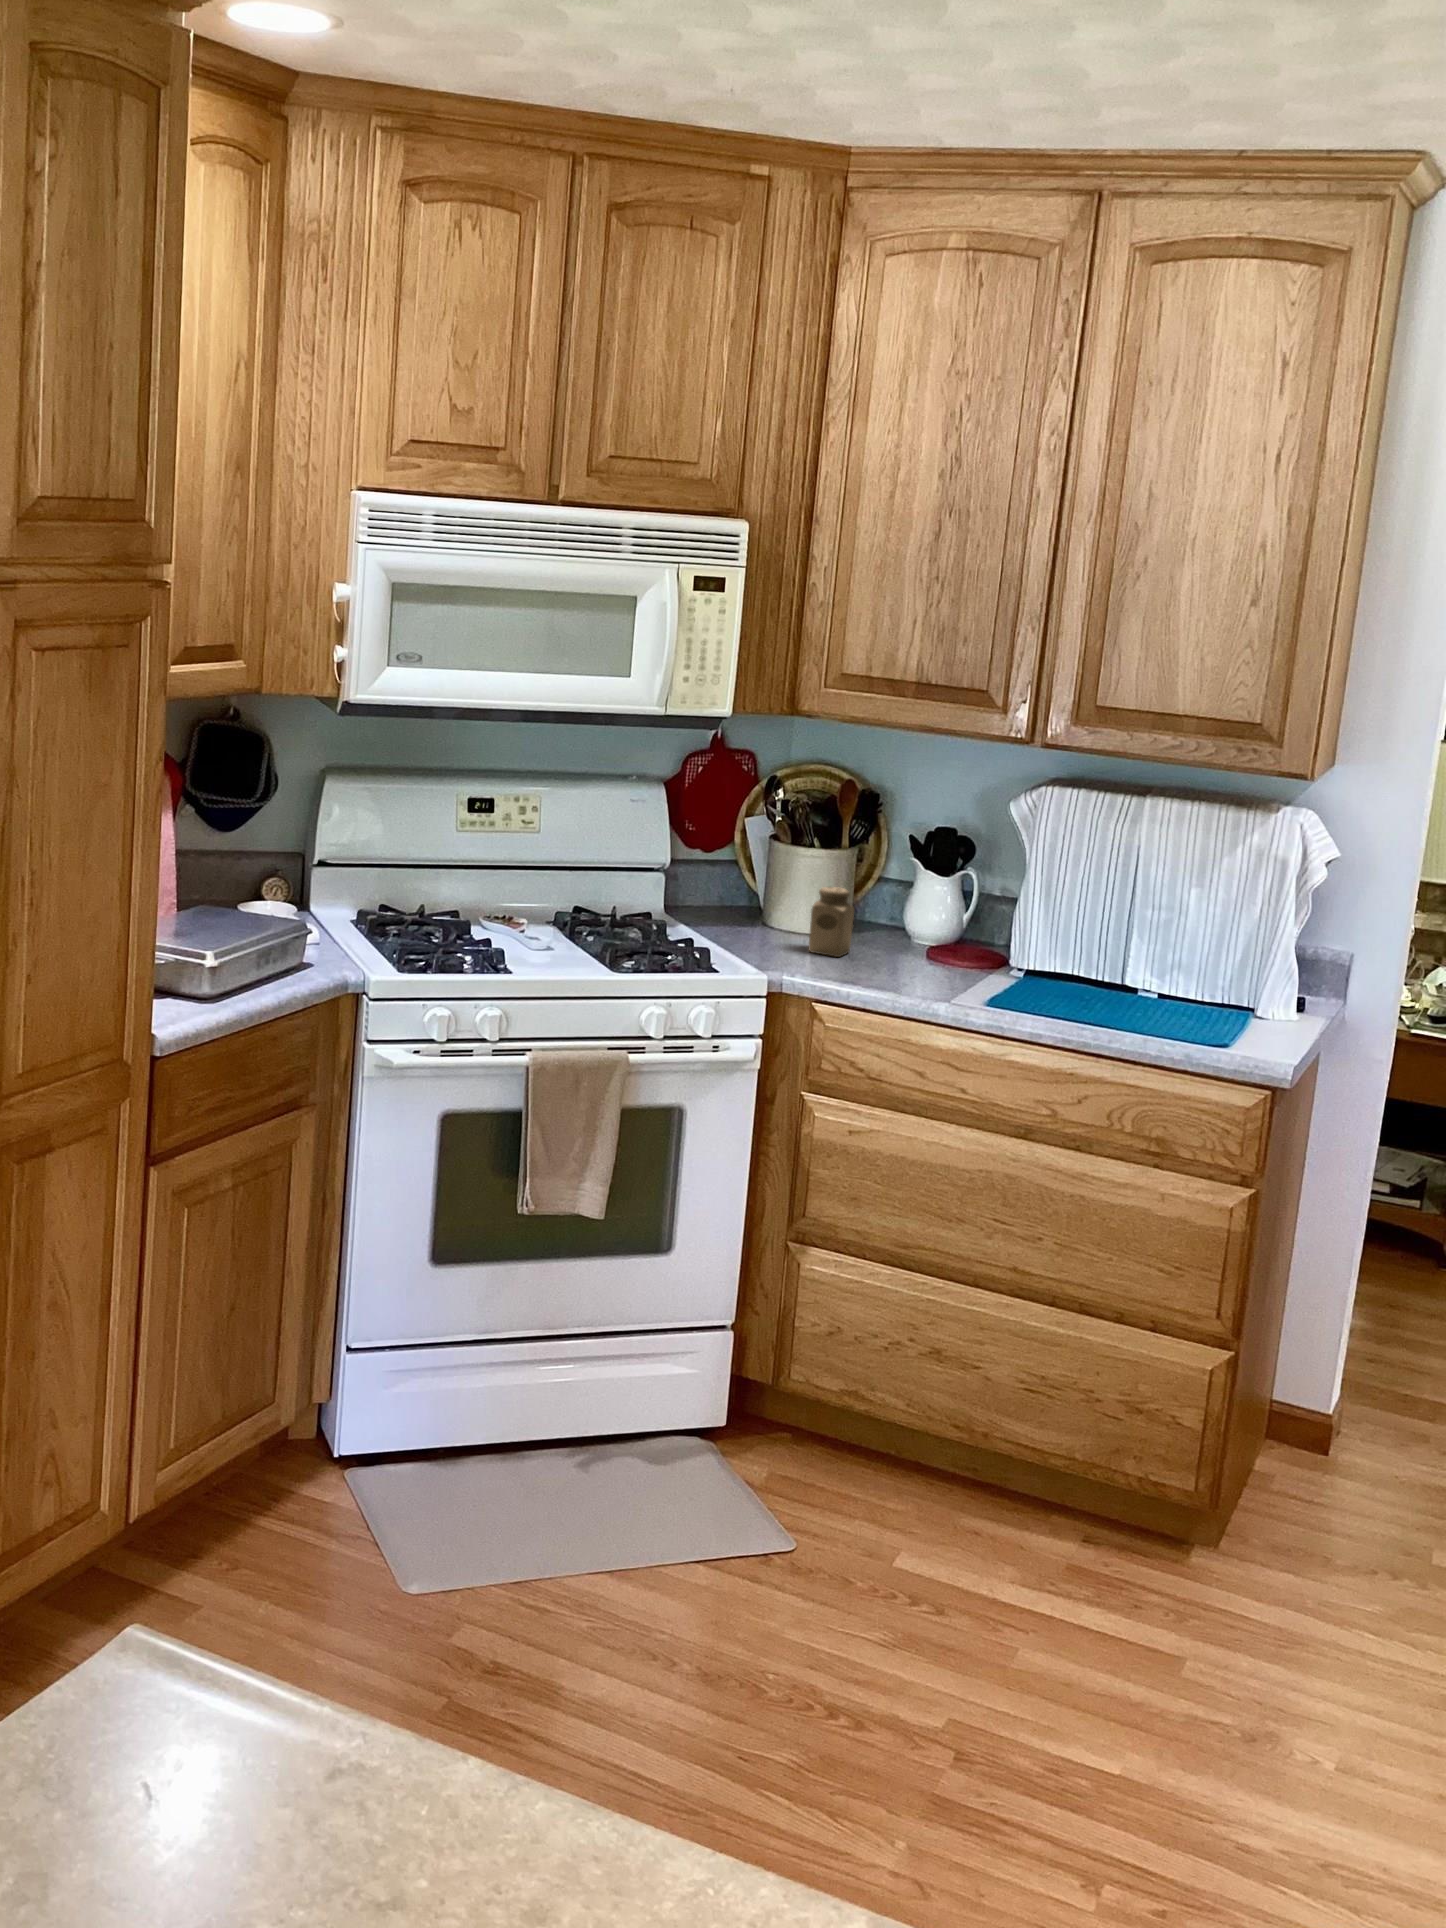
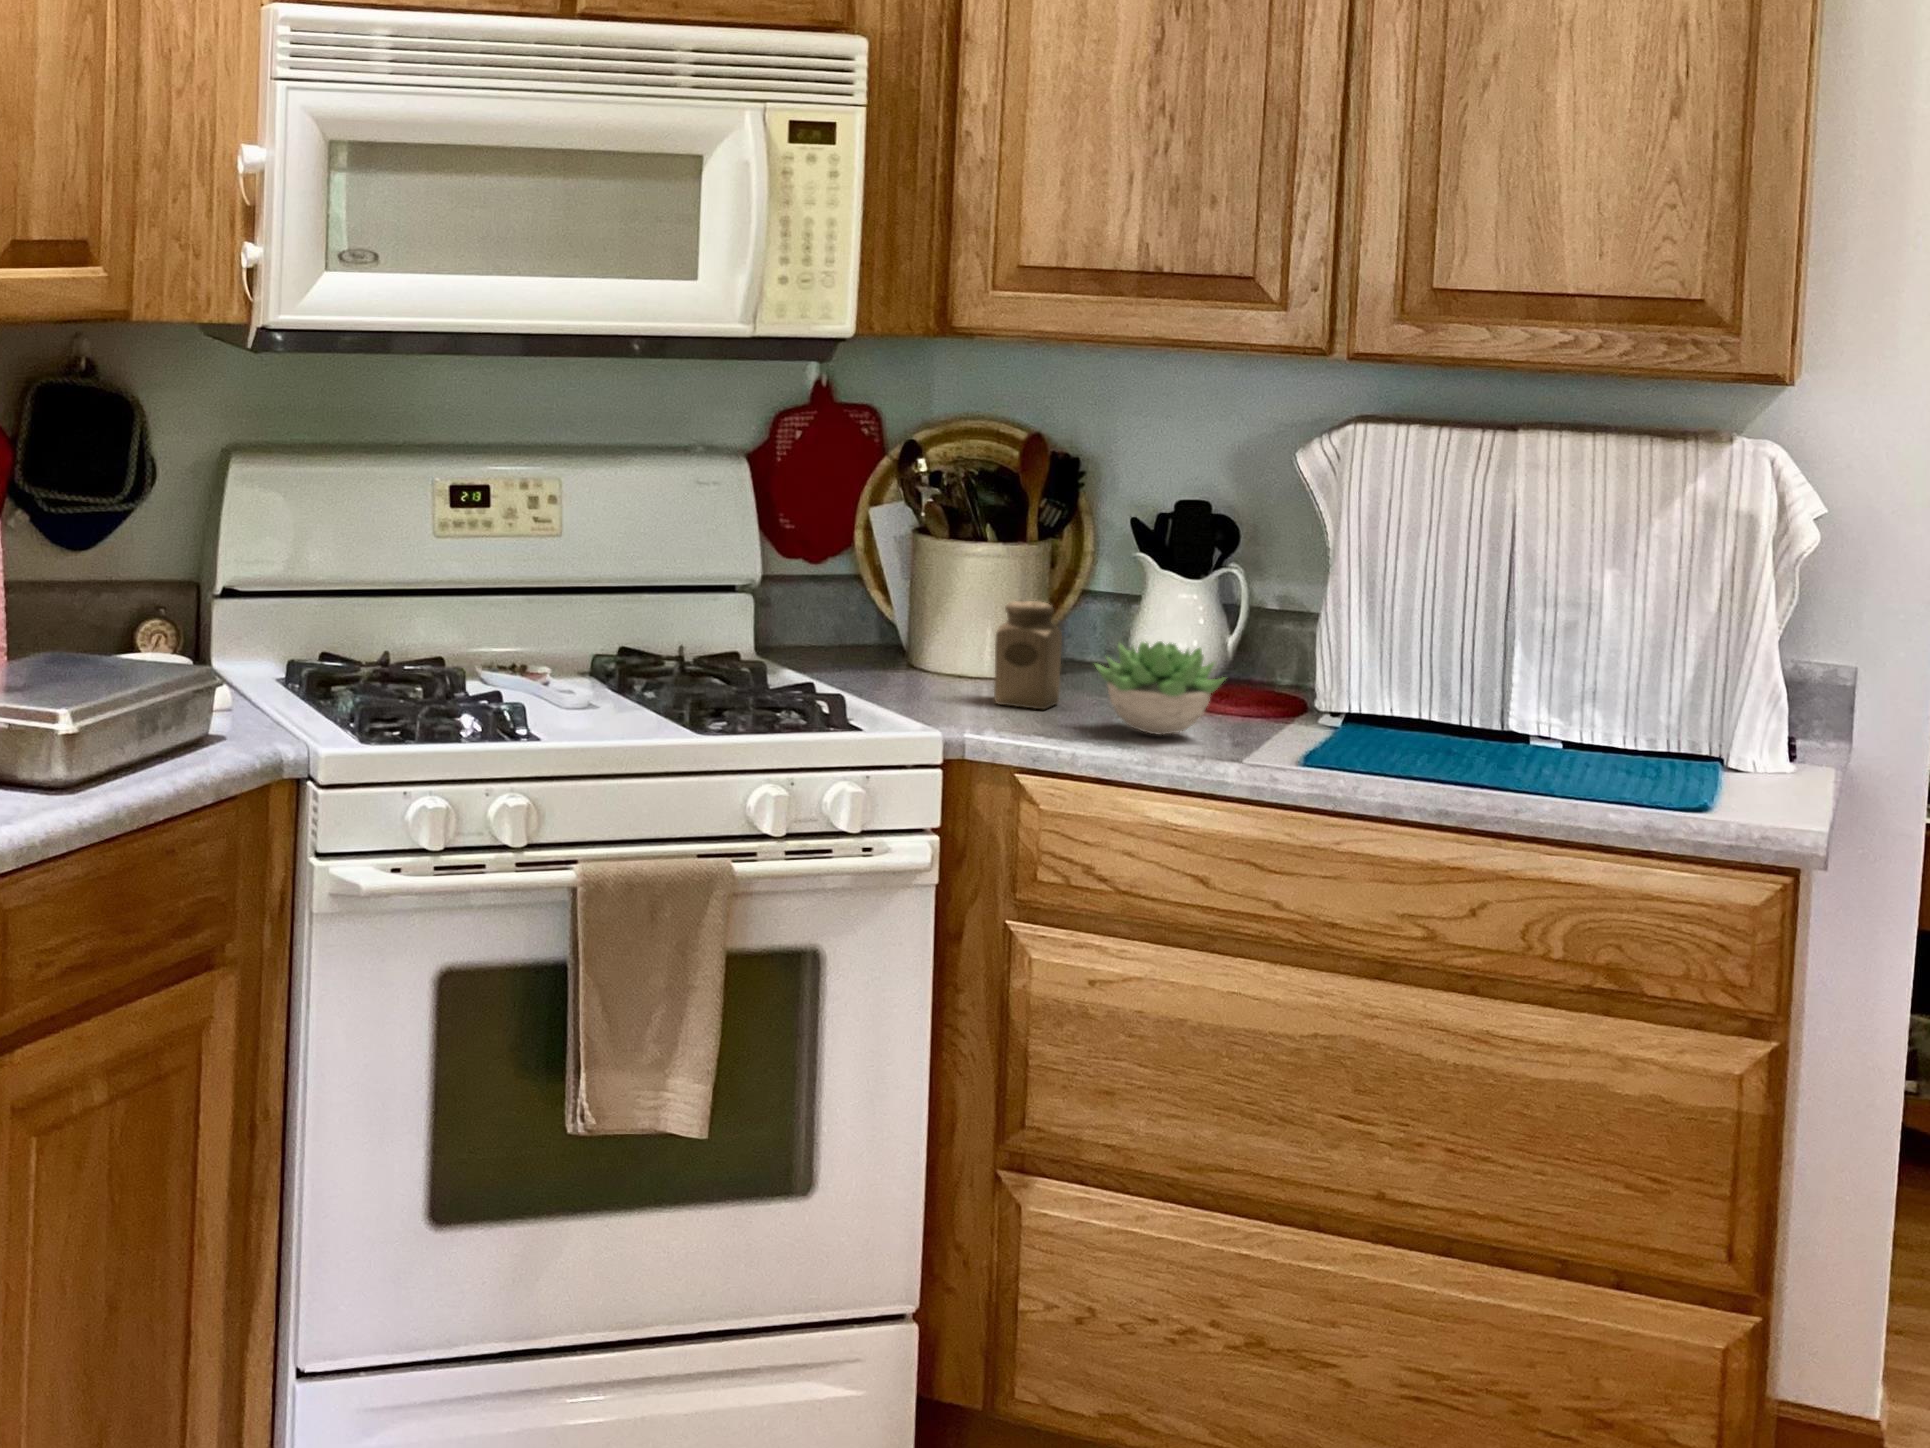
succulent plant: none [869,920,951,979] -> present [1095,641,1226,735]

